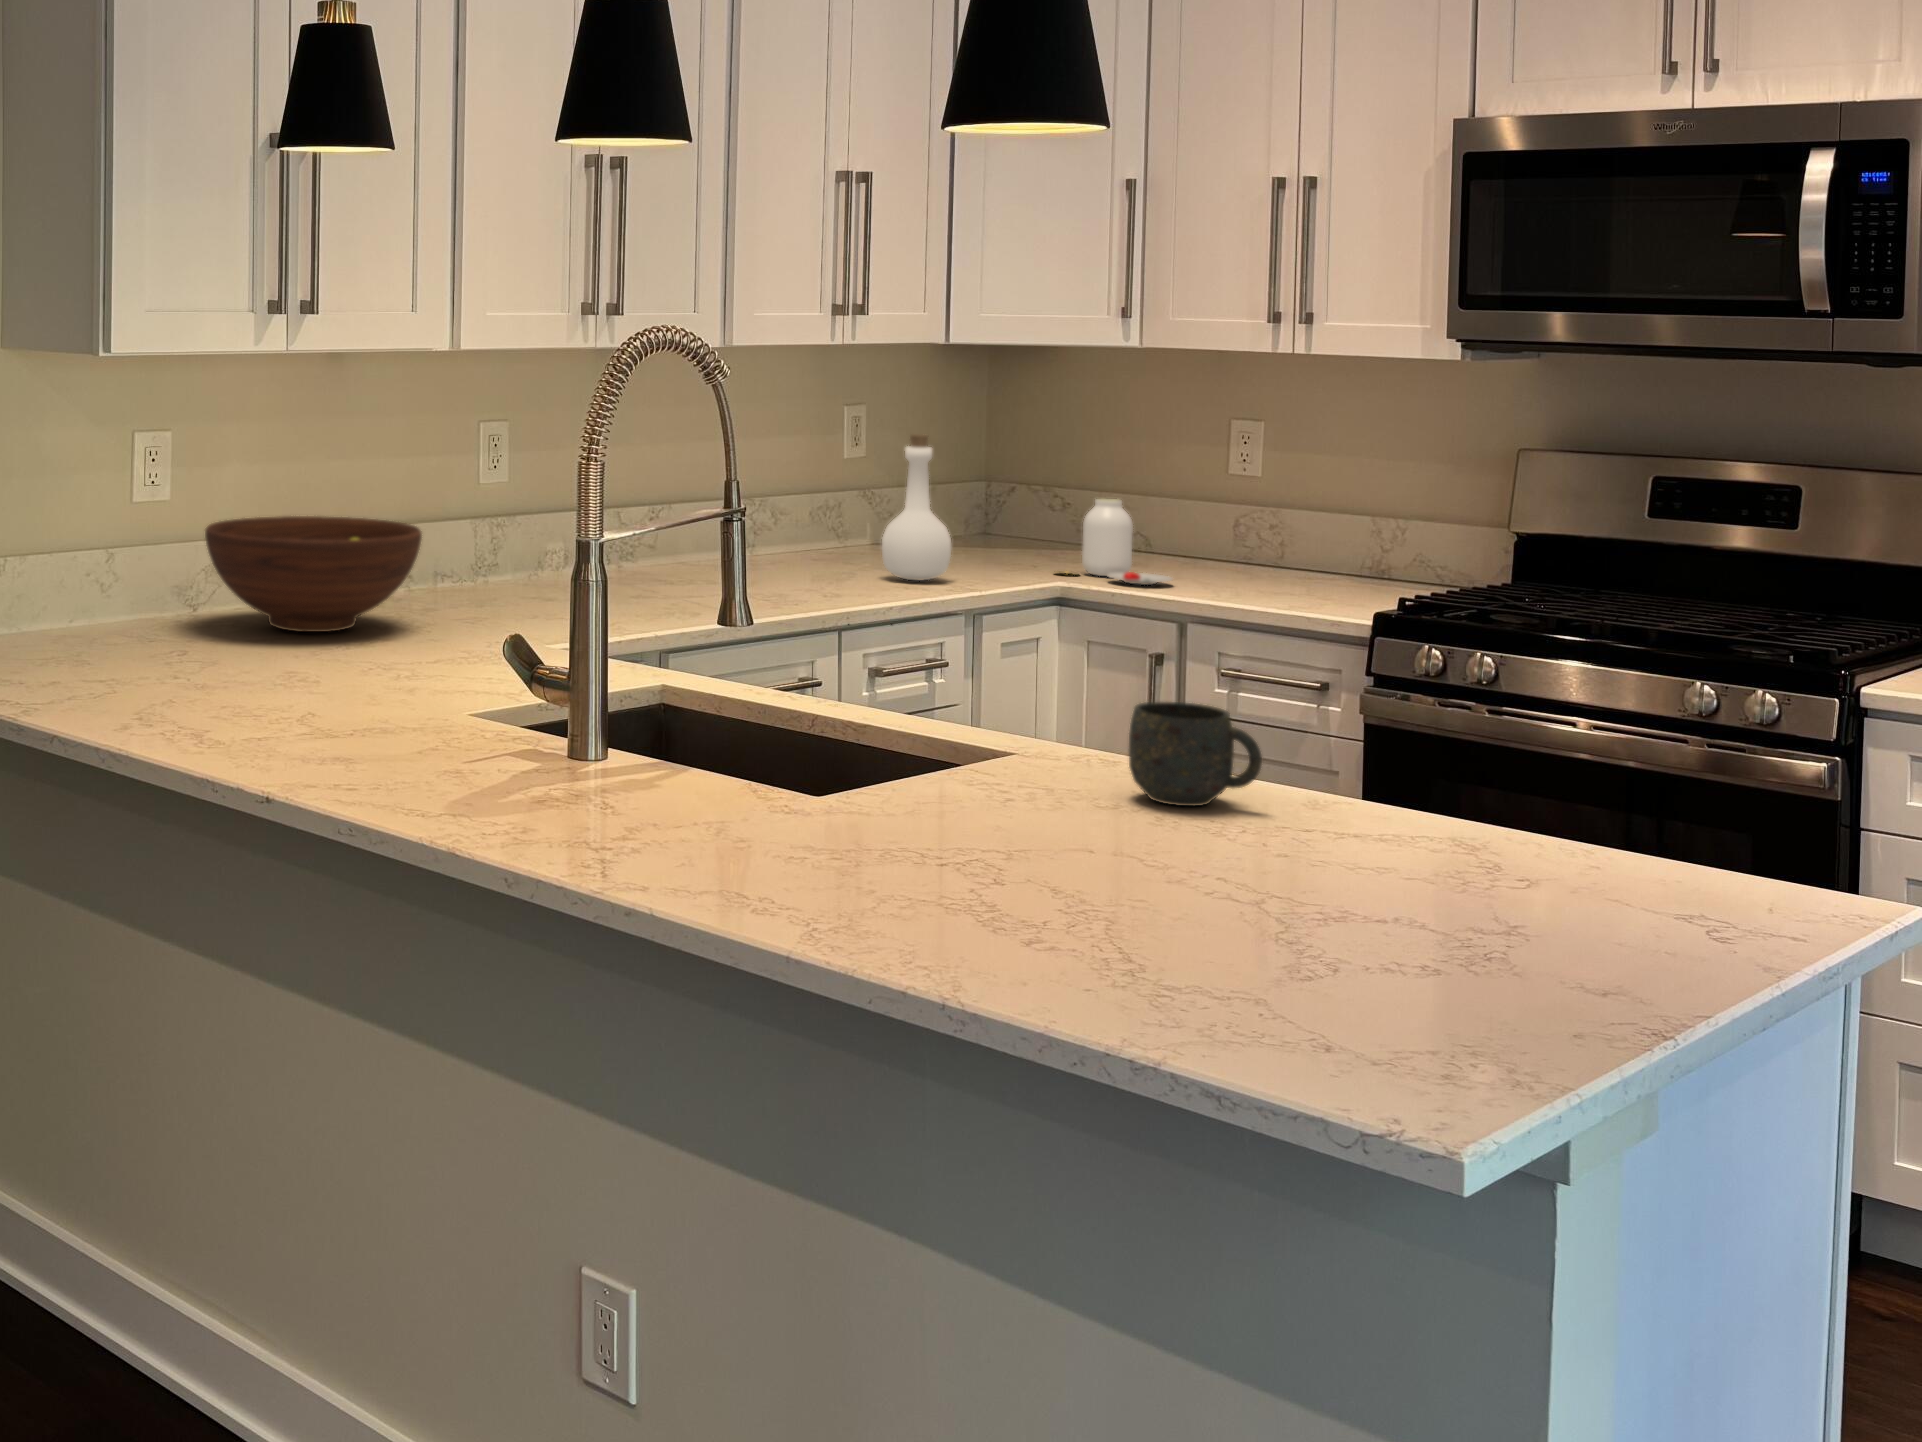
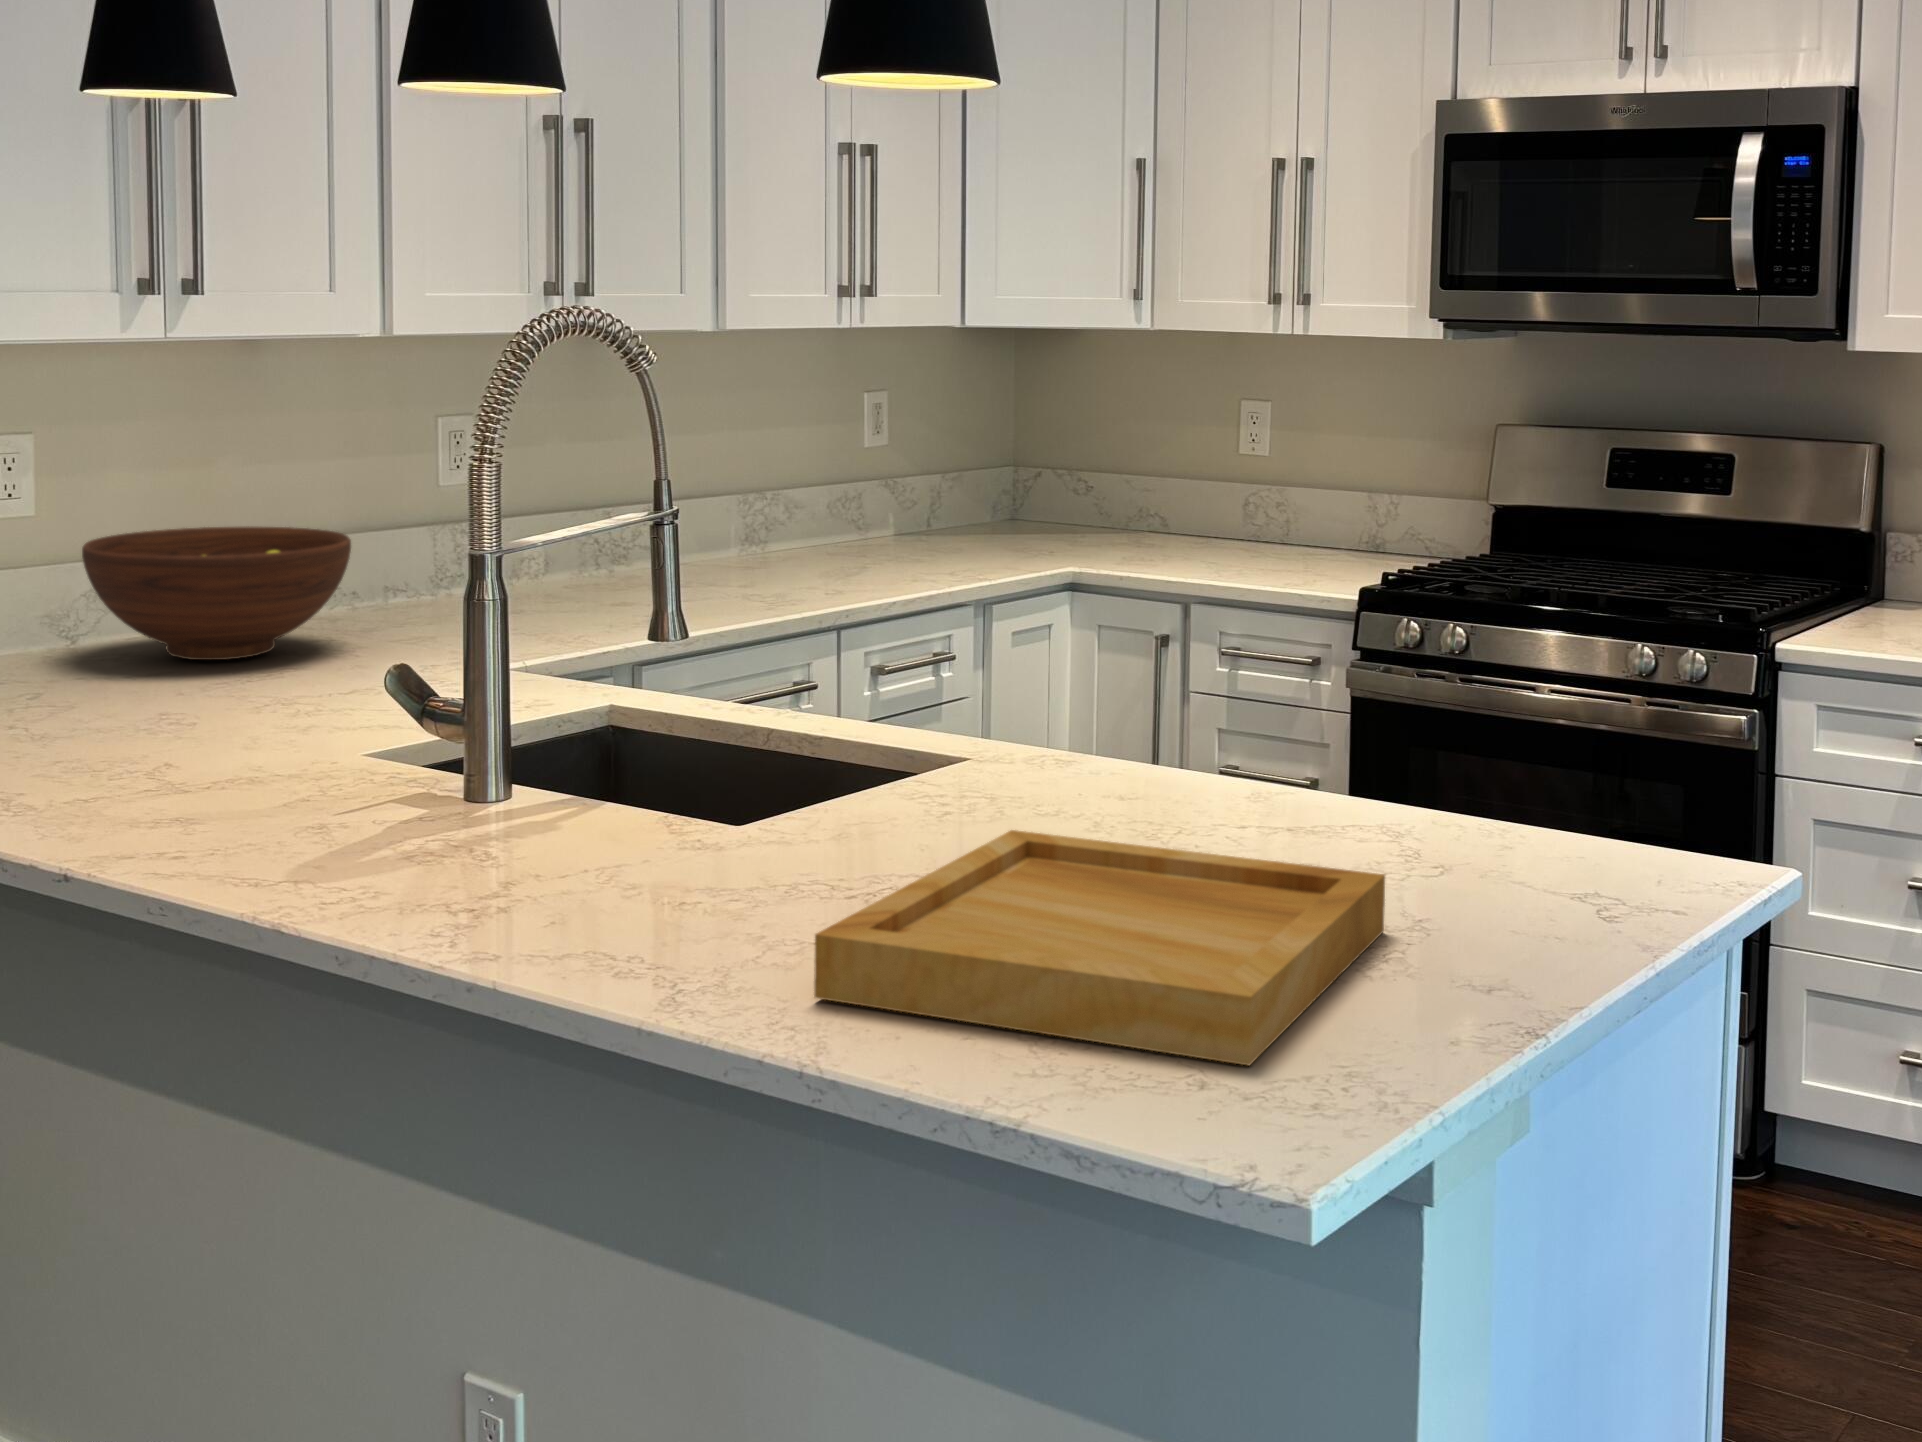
bottle: present [882,434,952,581] -> none [889,420,960,571]
jar: present [1066,499,1172,585] -> none [1066,481,1180,567]
mug: present [1129,702,1262,806] -> none [1075,702,1207,812]
tray: none [934,809,1470,1026] -> present [814,830,1385,1065]

